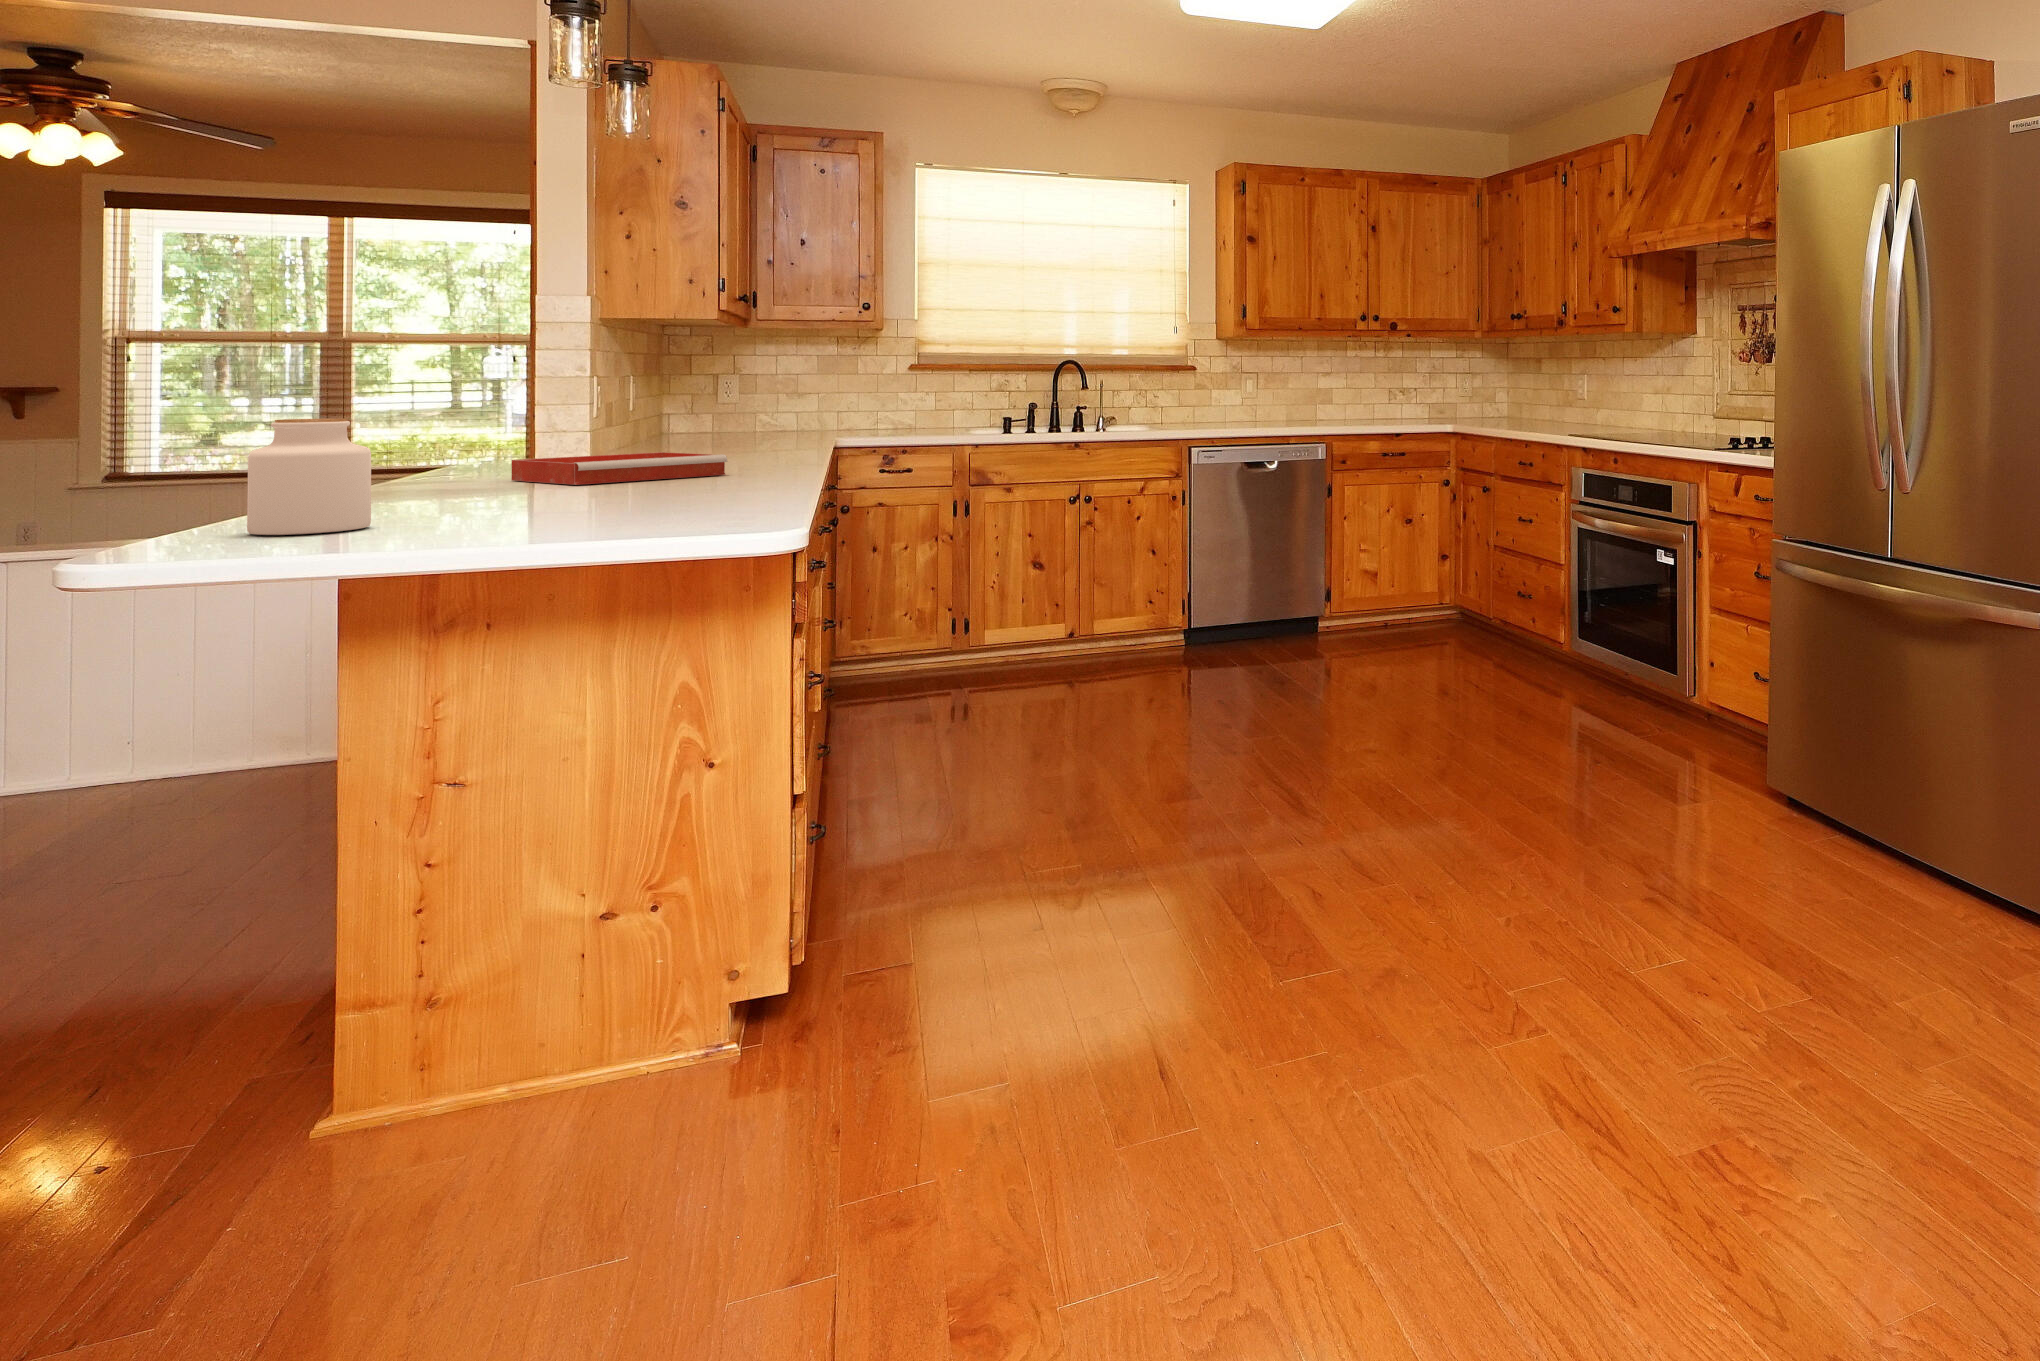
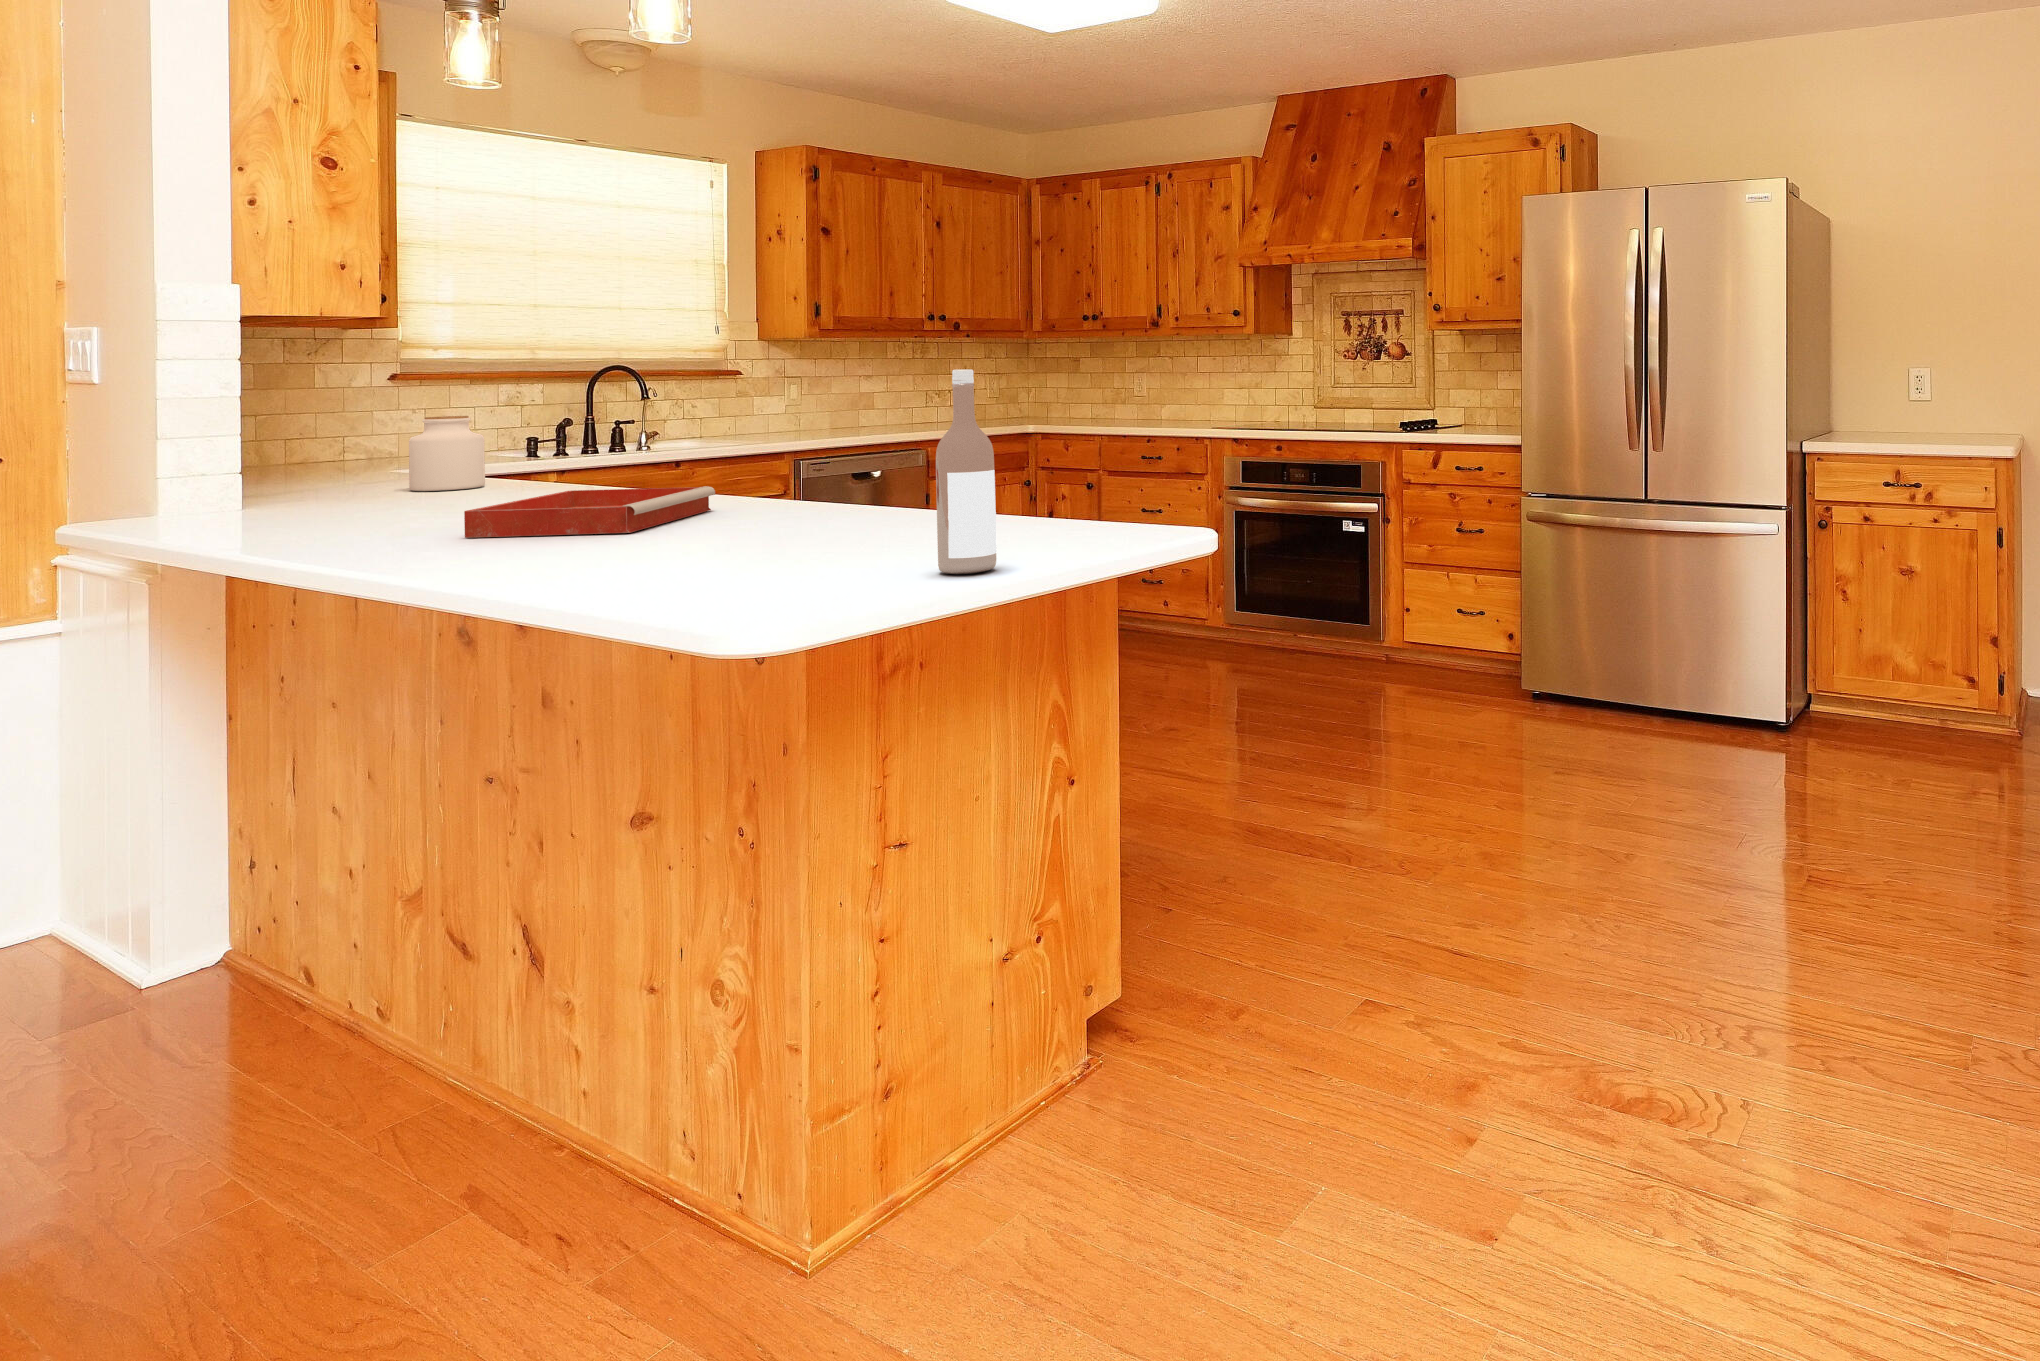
wine bottle: none [432,346,496,530] -> present [936,369,997,574]
jar: present [247,418,371,535] -> present [409,416,485,491]

